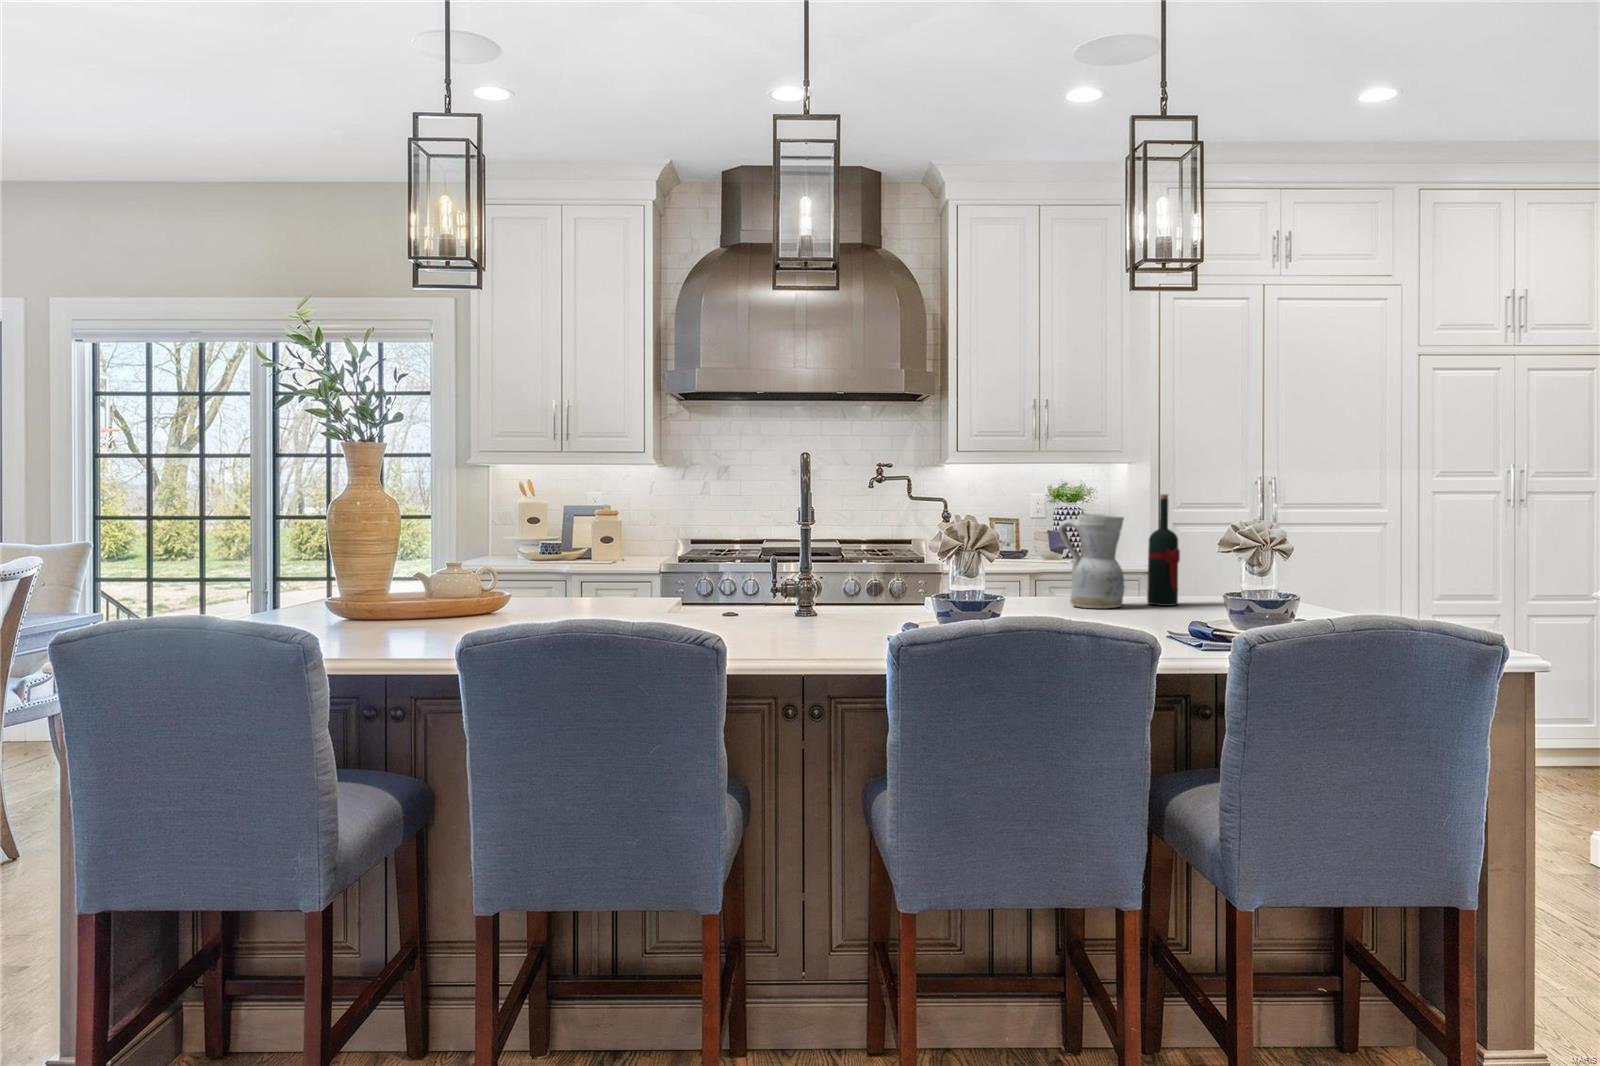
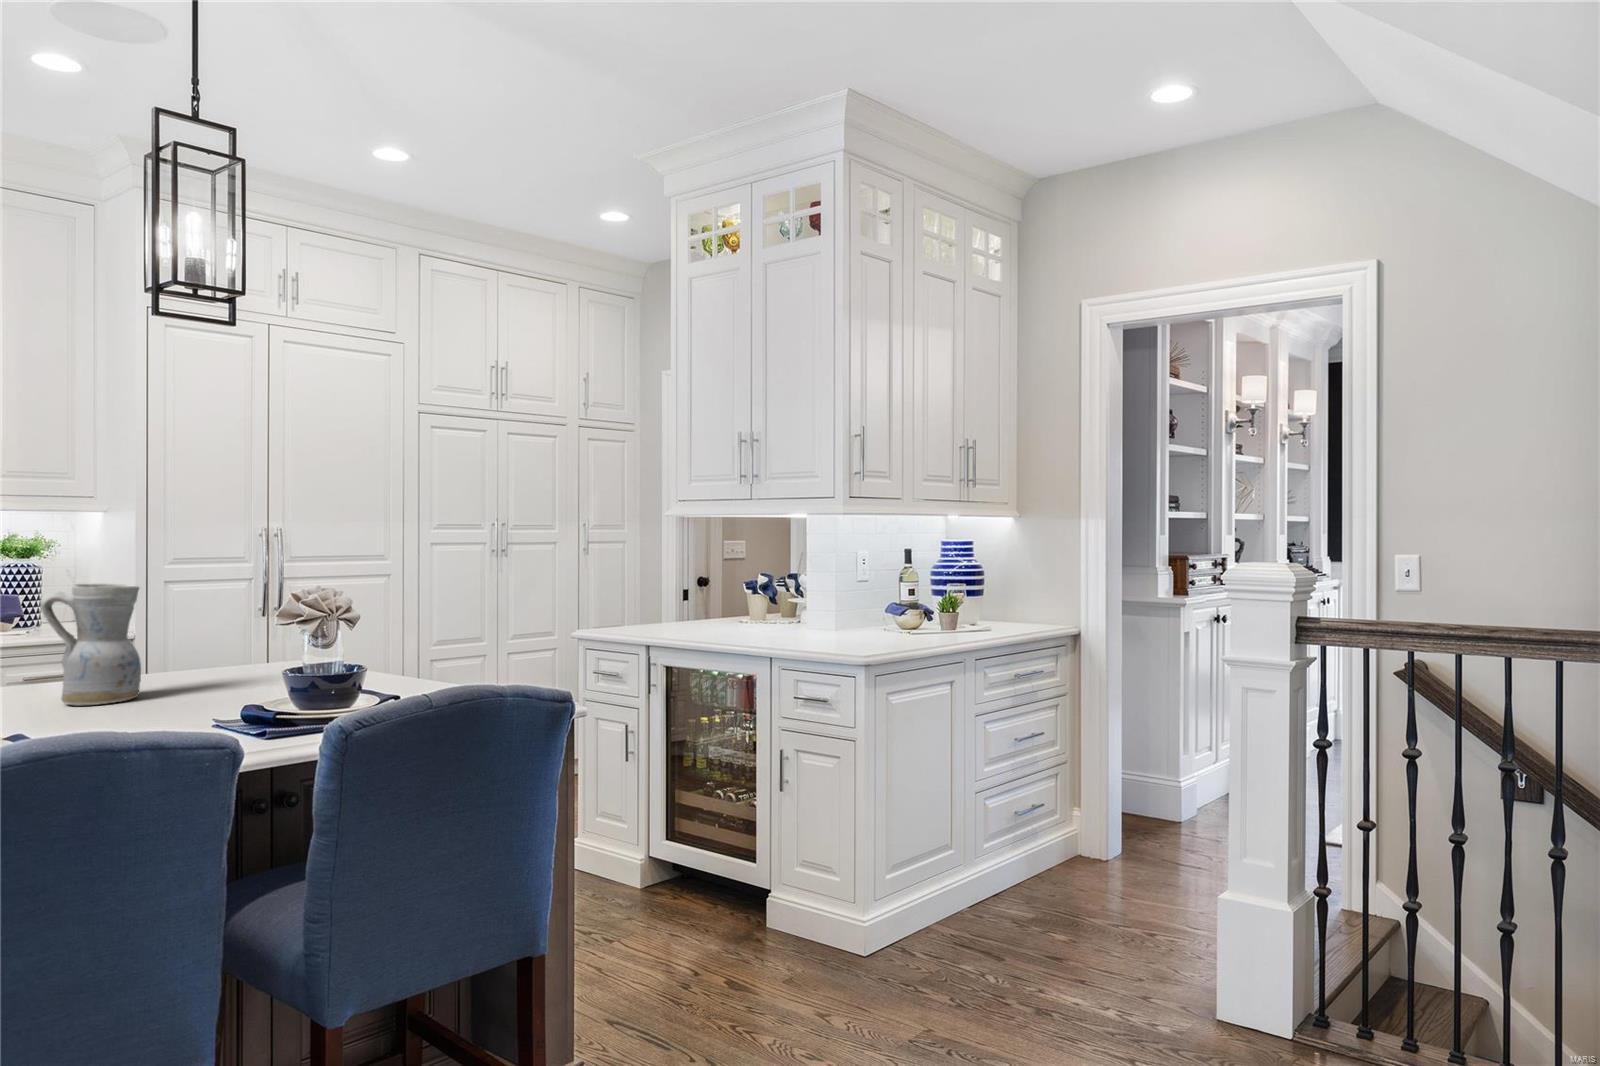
wine bottle: present [1147,494,1180,606] -> none [170,556,212,688]

